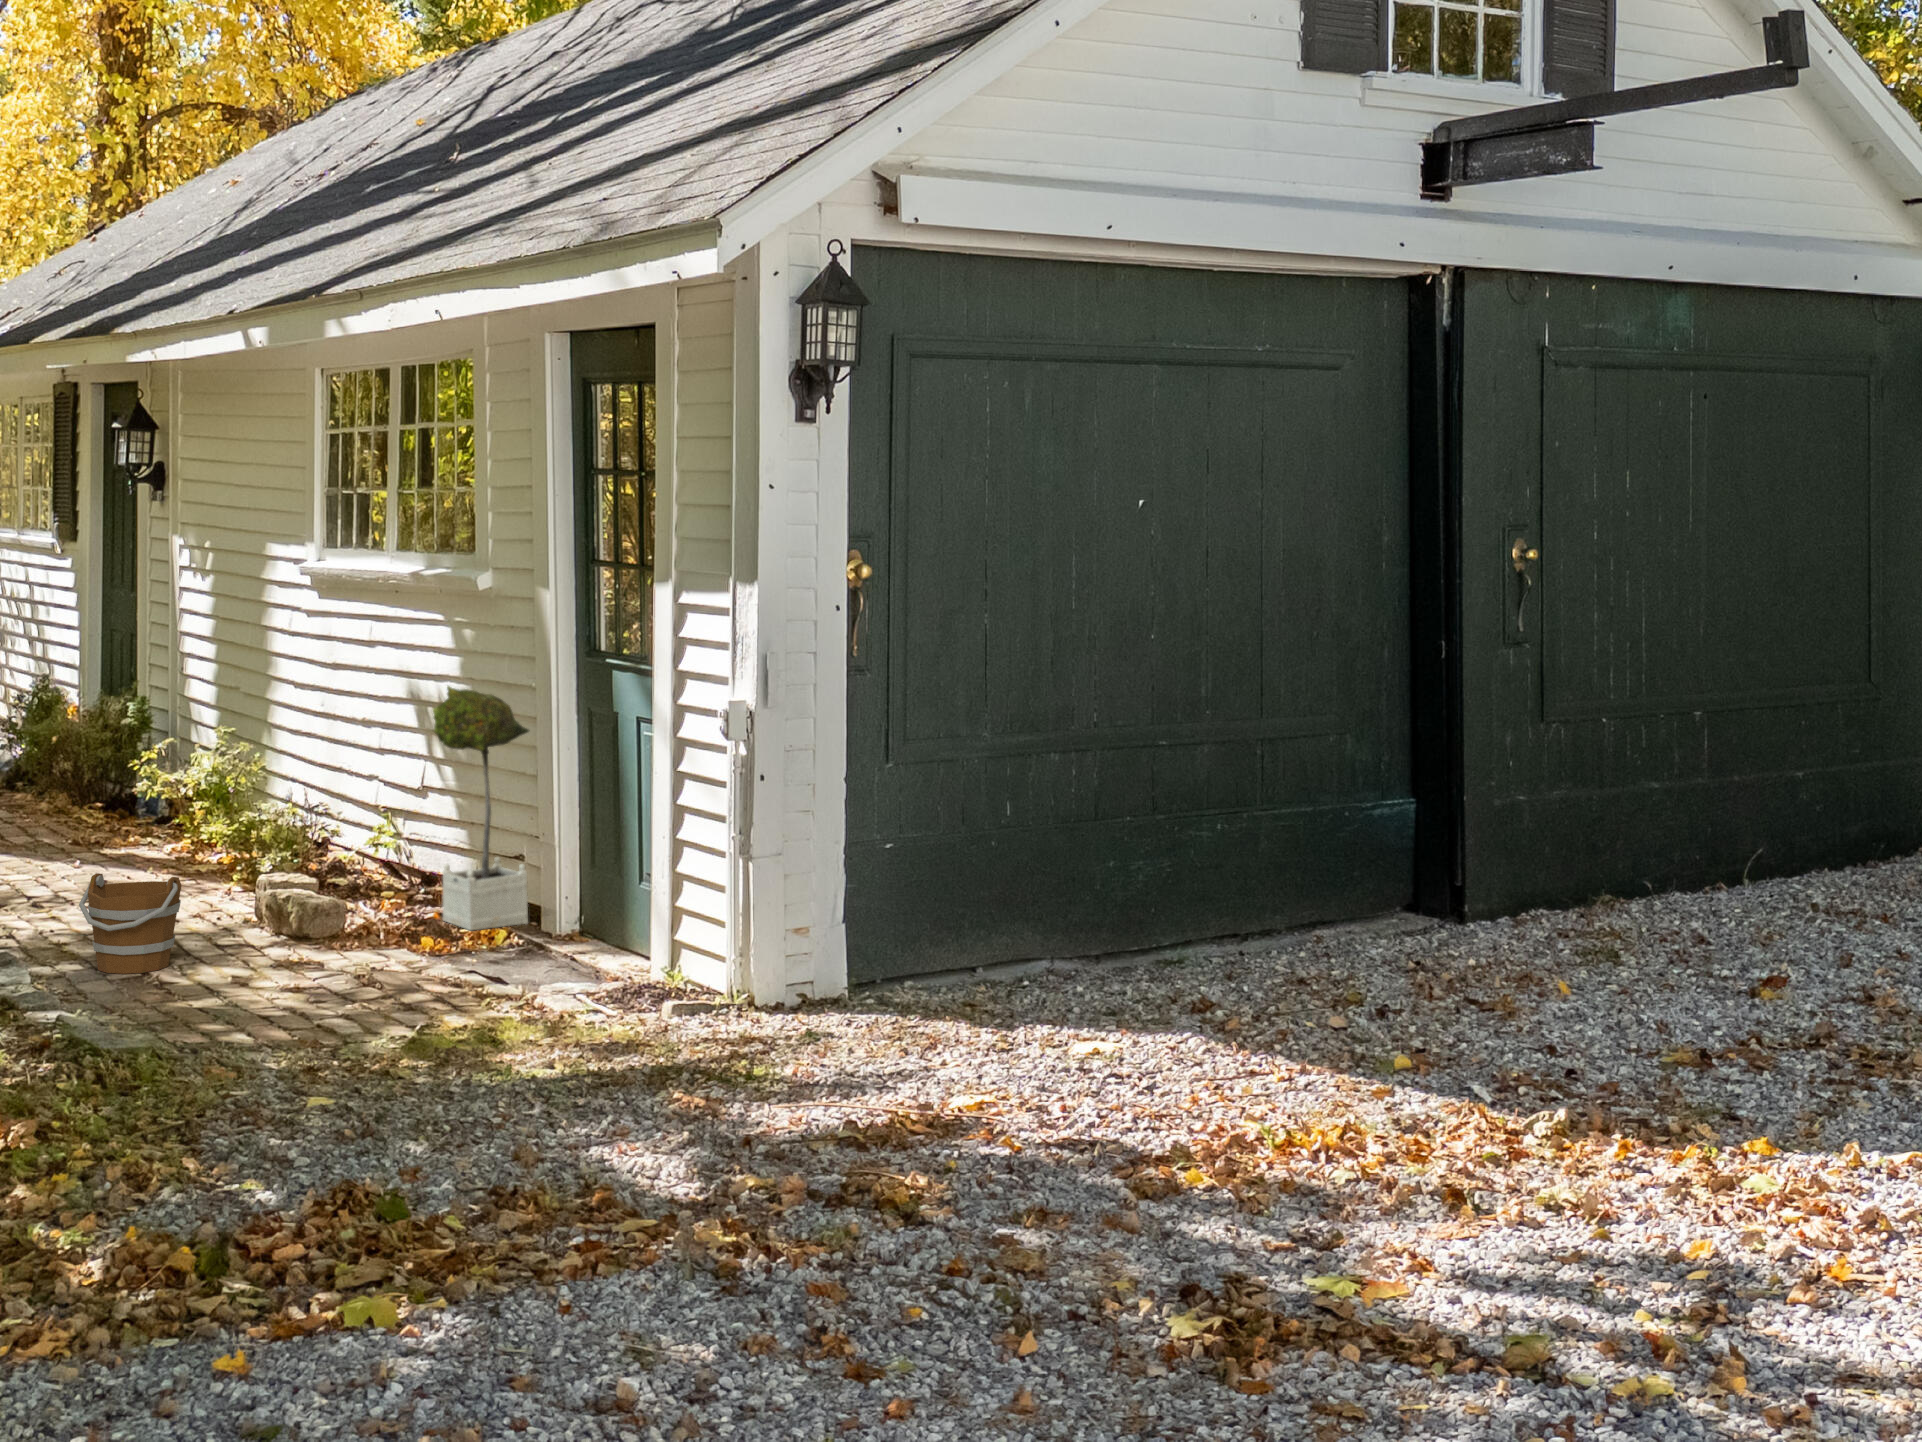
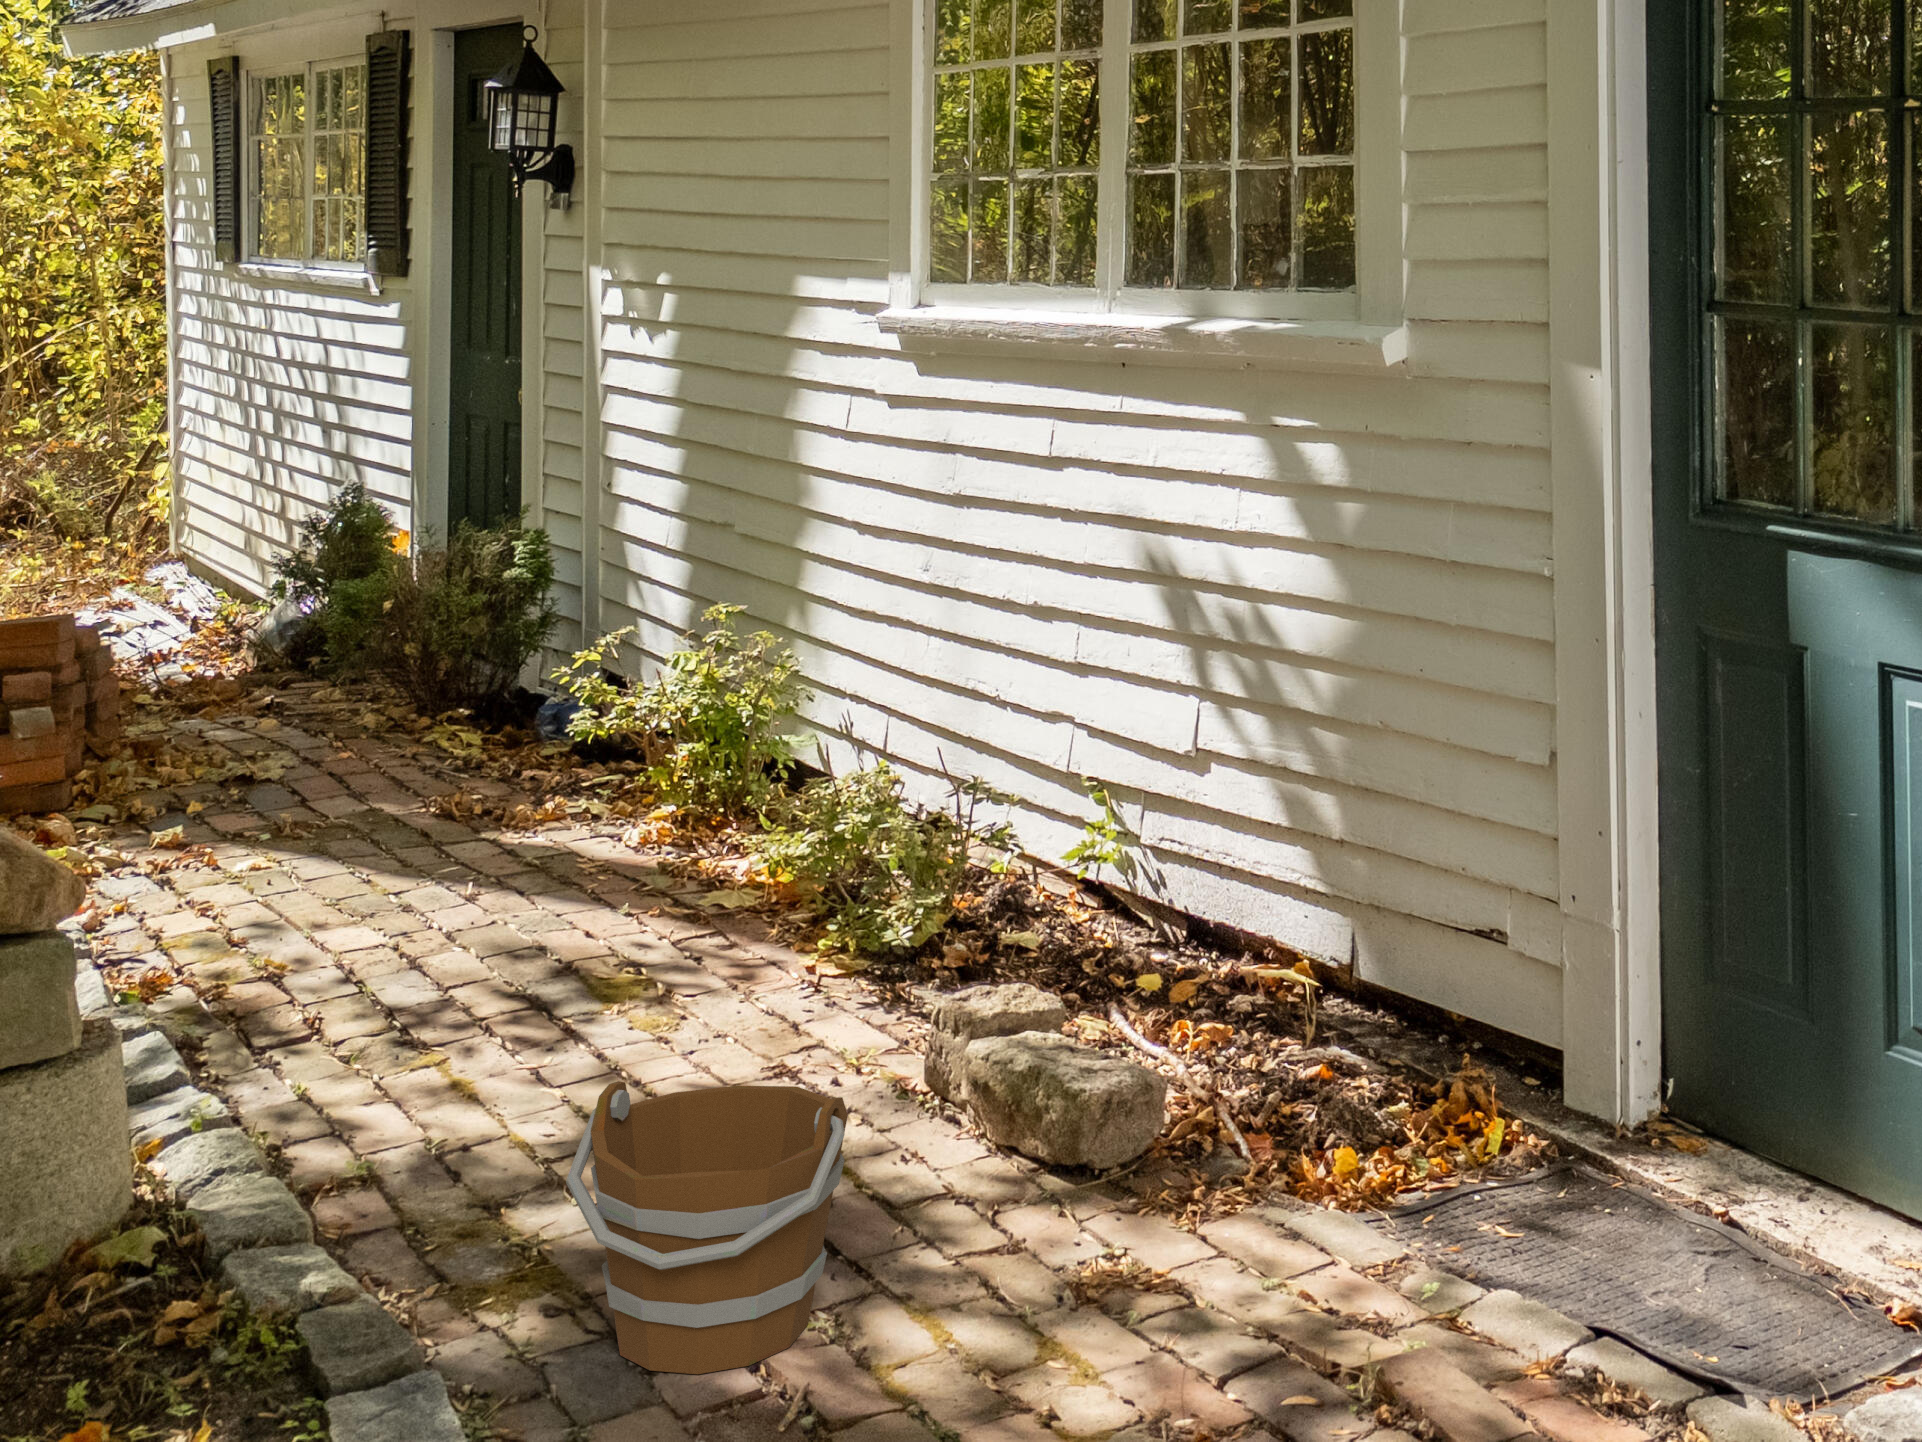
potted tree: present [433,686,529,930] -> none [1343,576,1548,1126]

